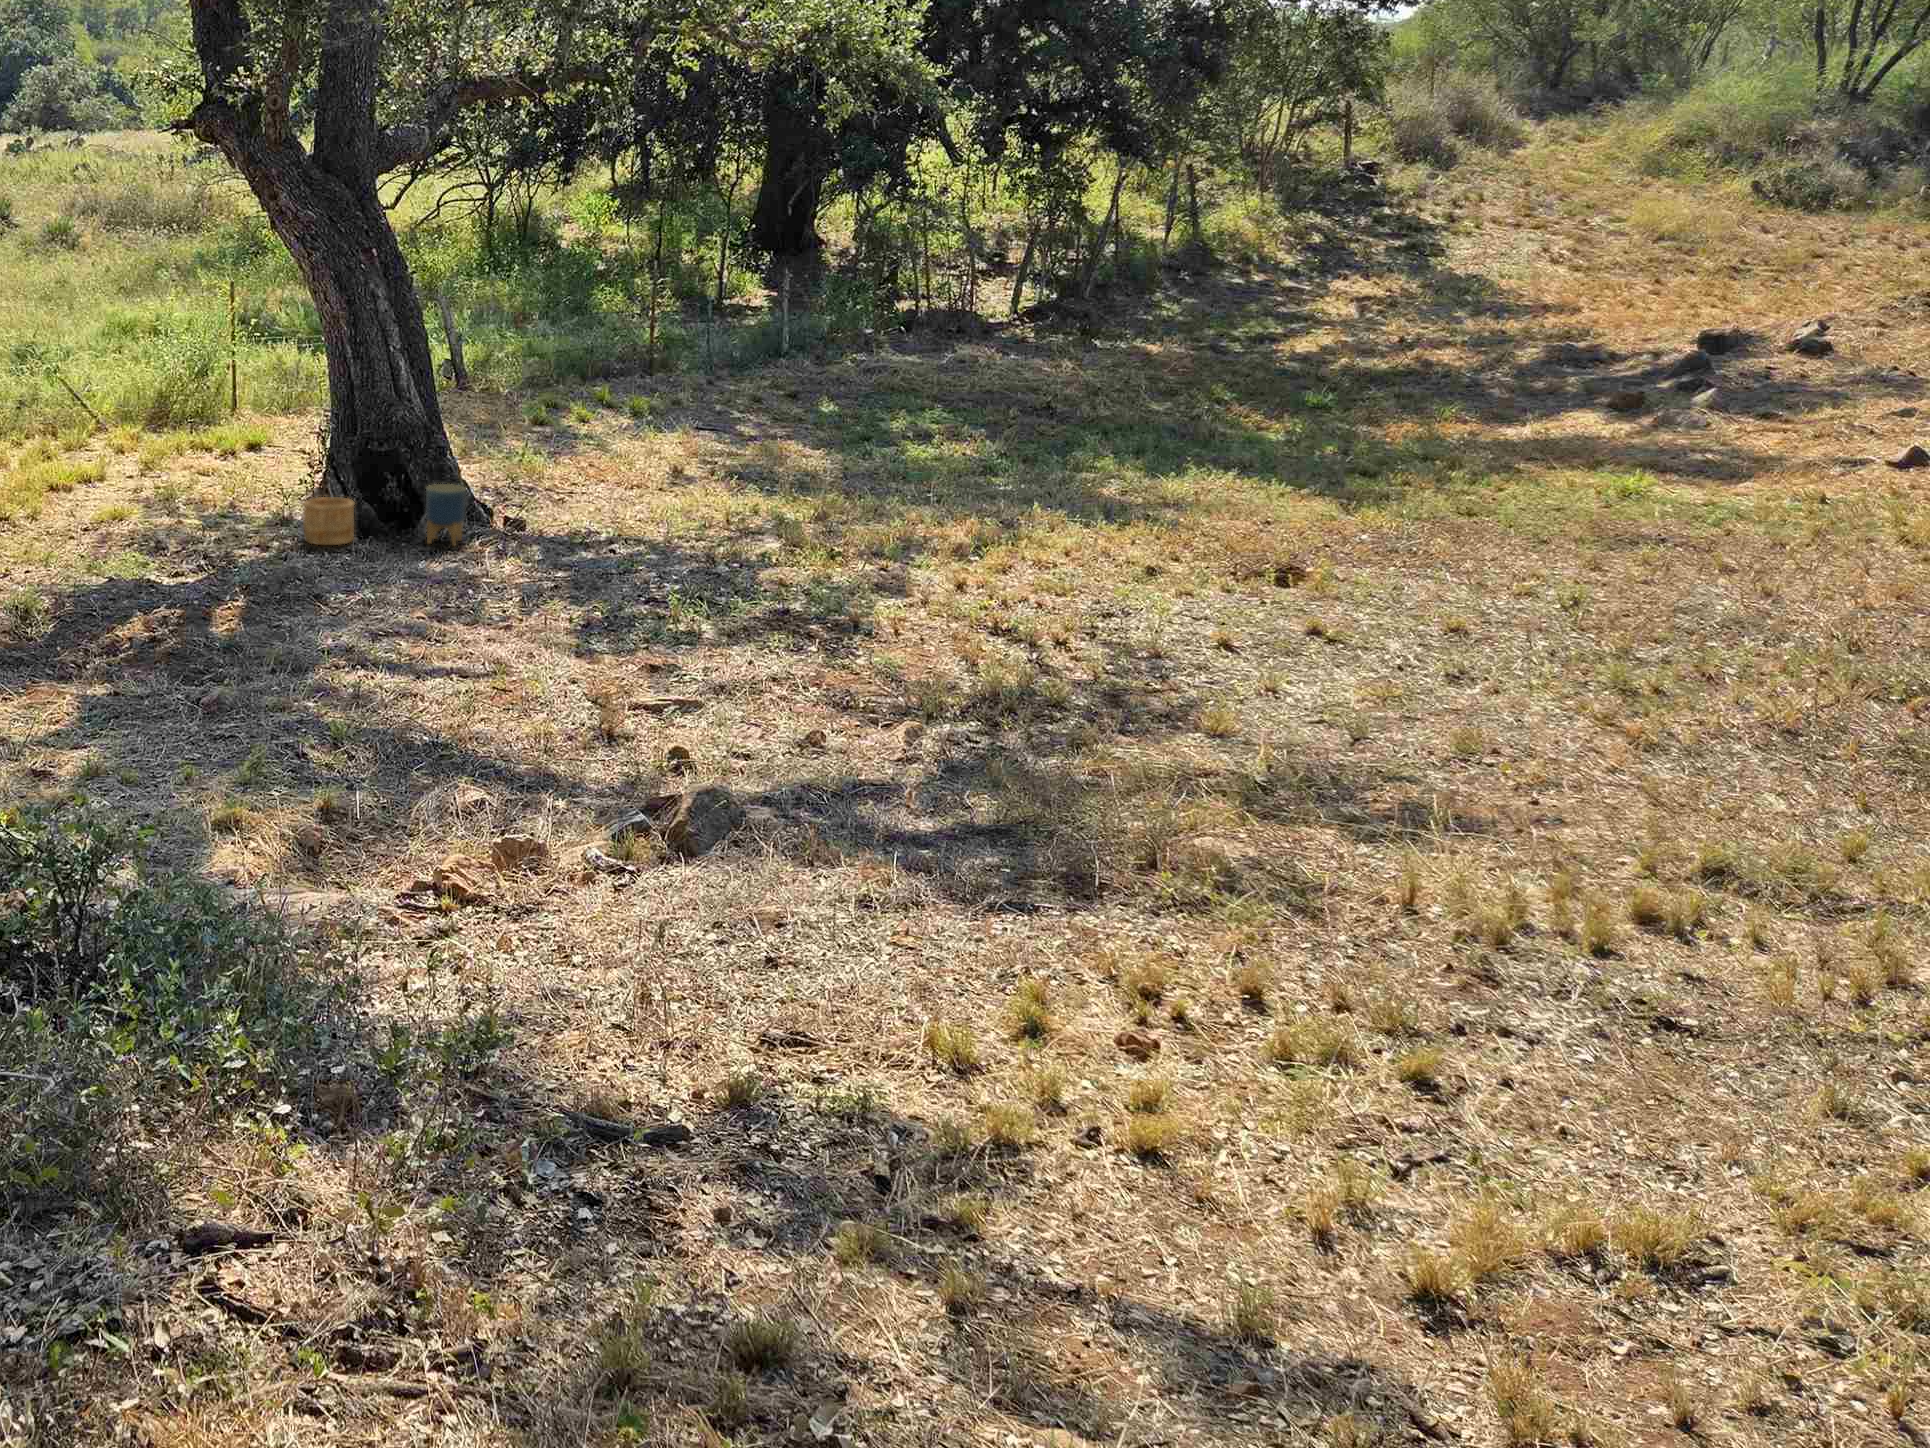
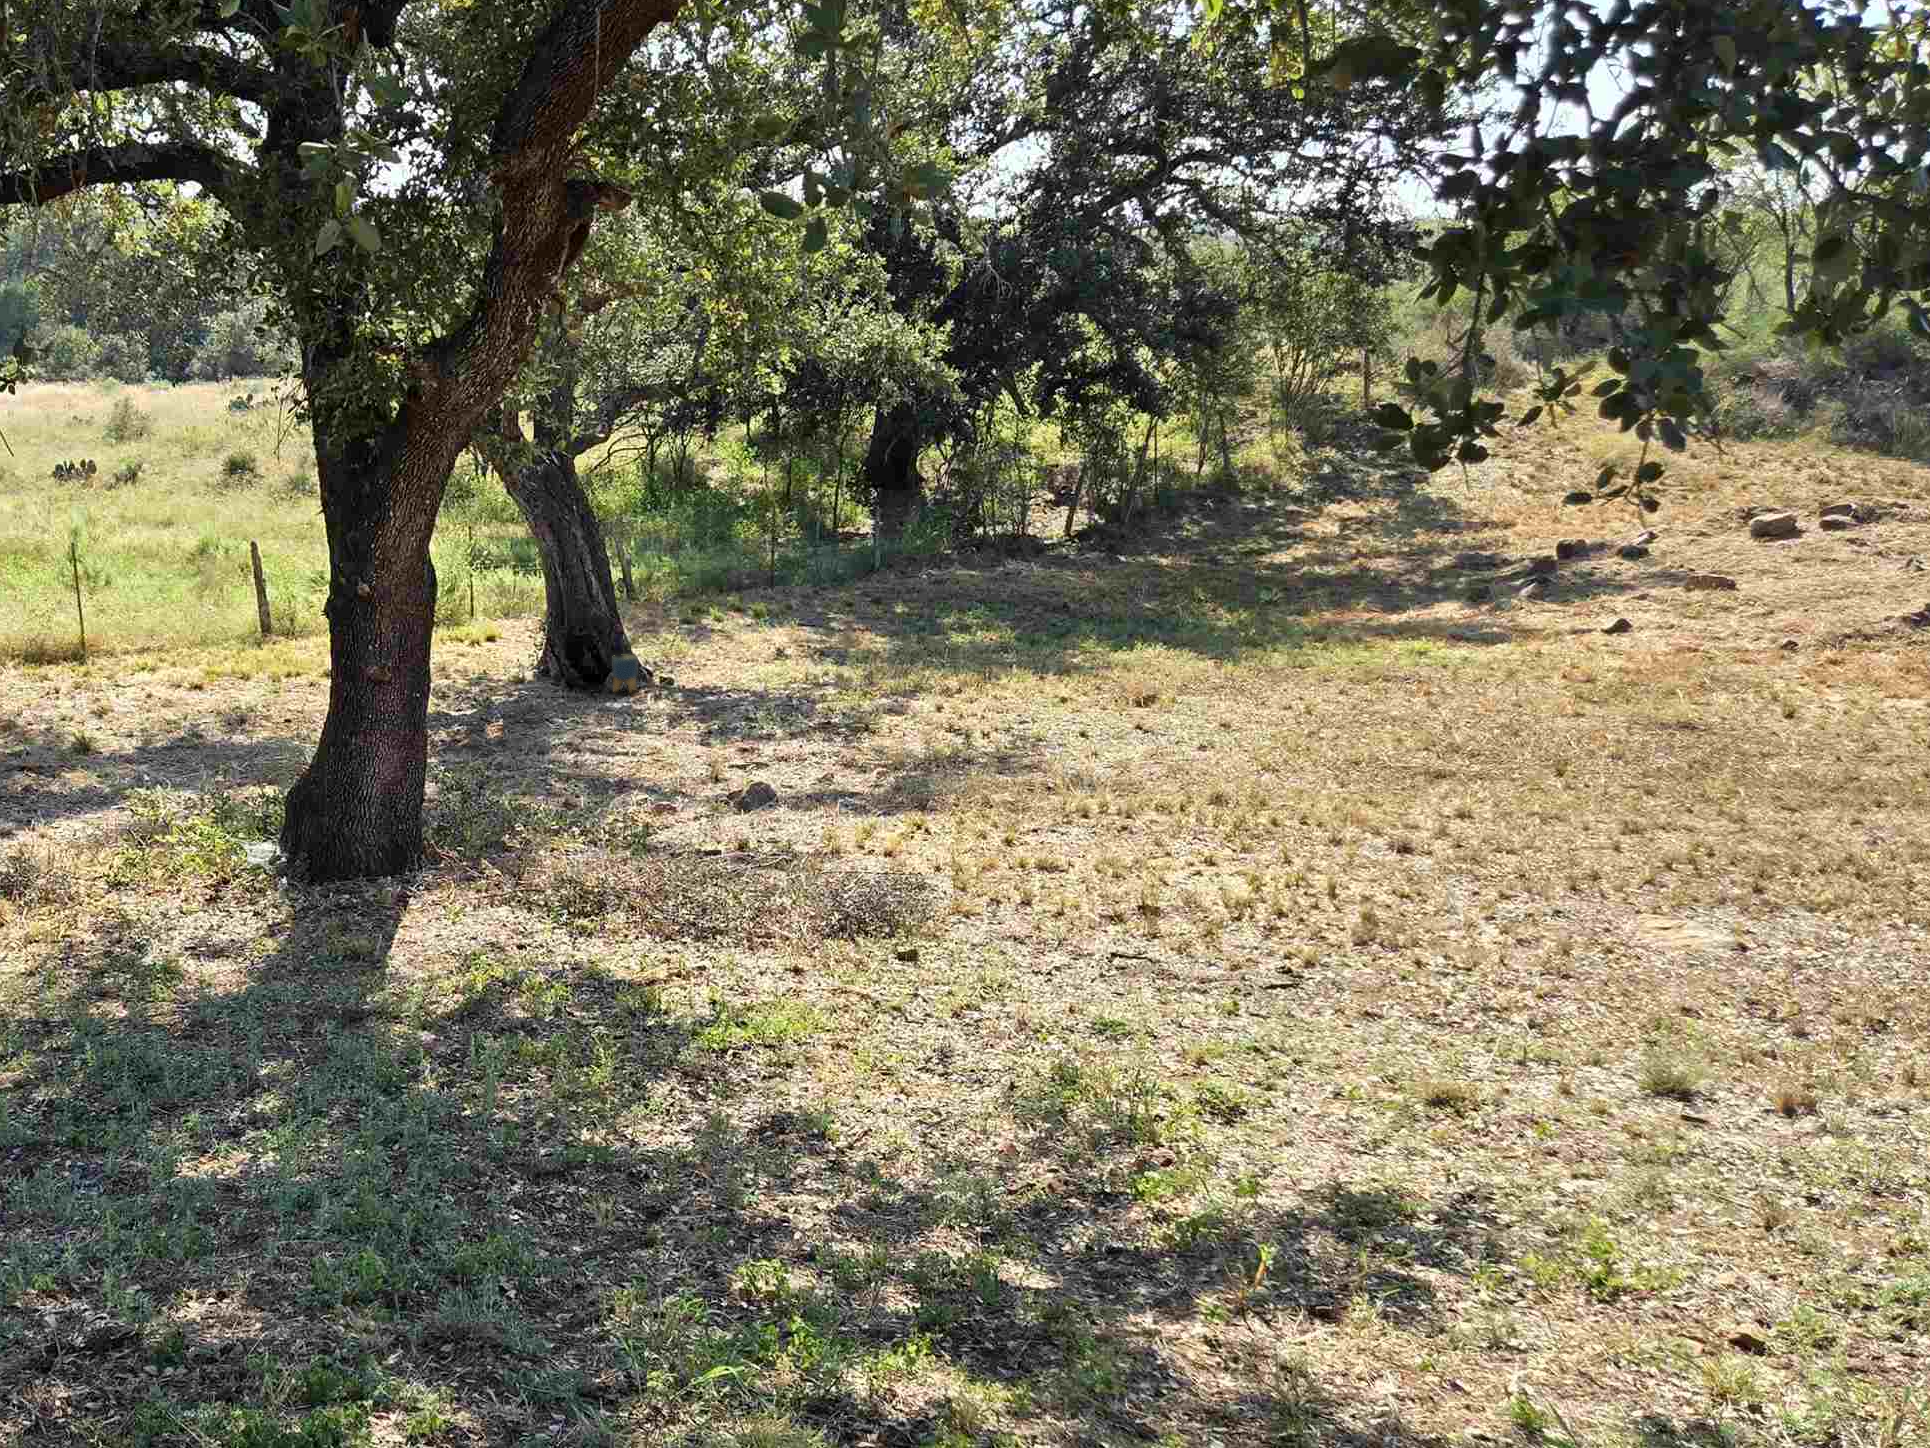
wooden bucket: present [303,497,354,545] -> none [534,664,568,693]

